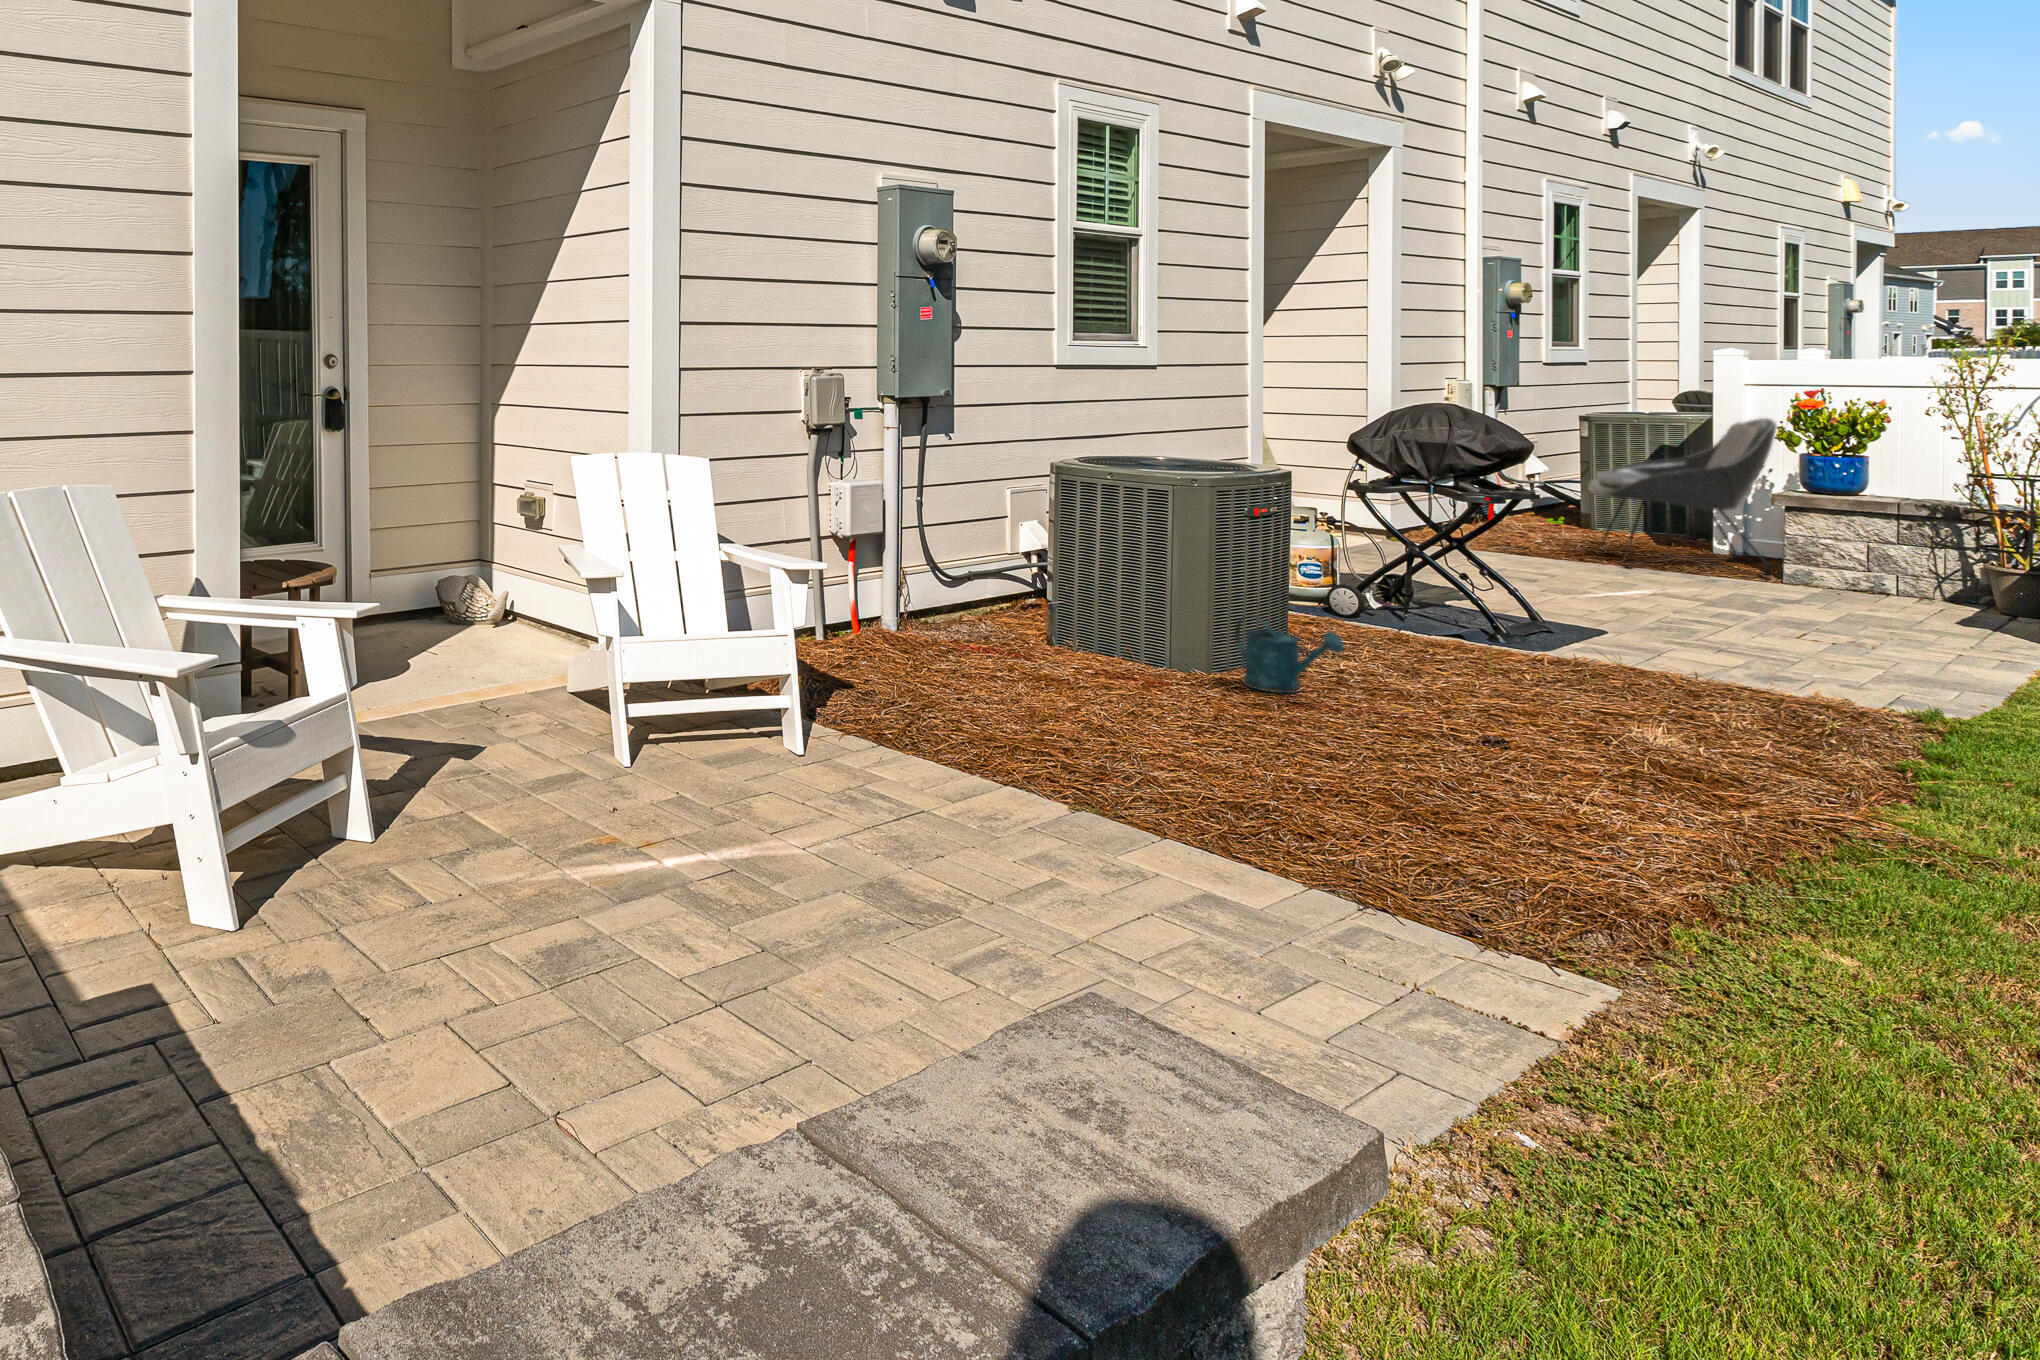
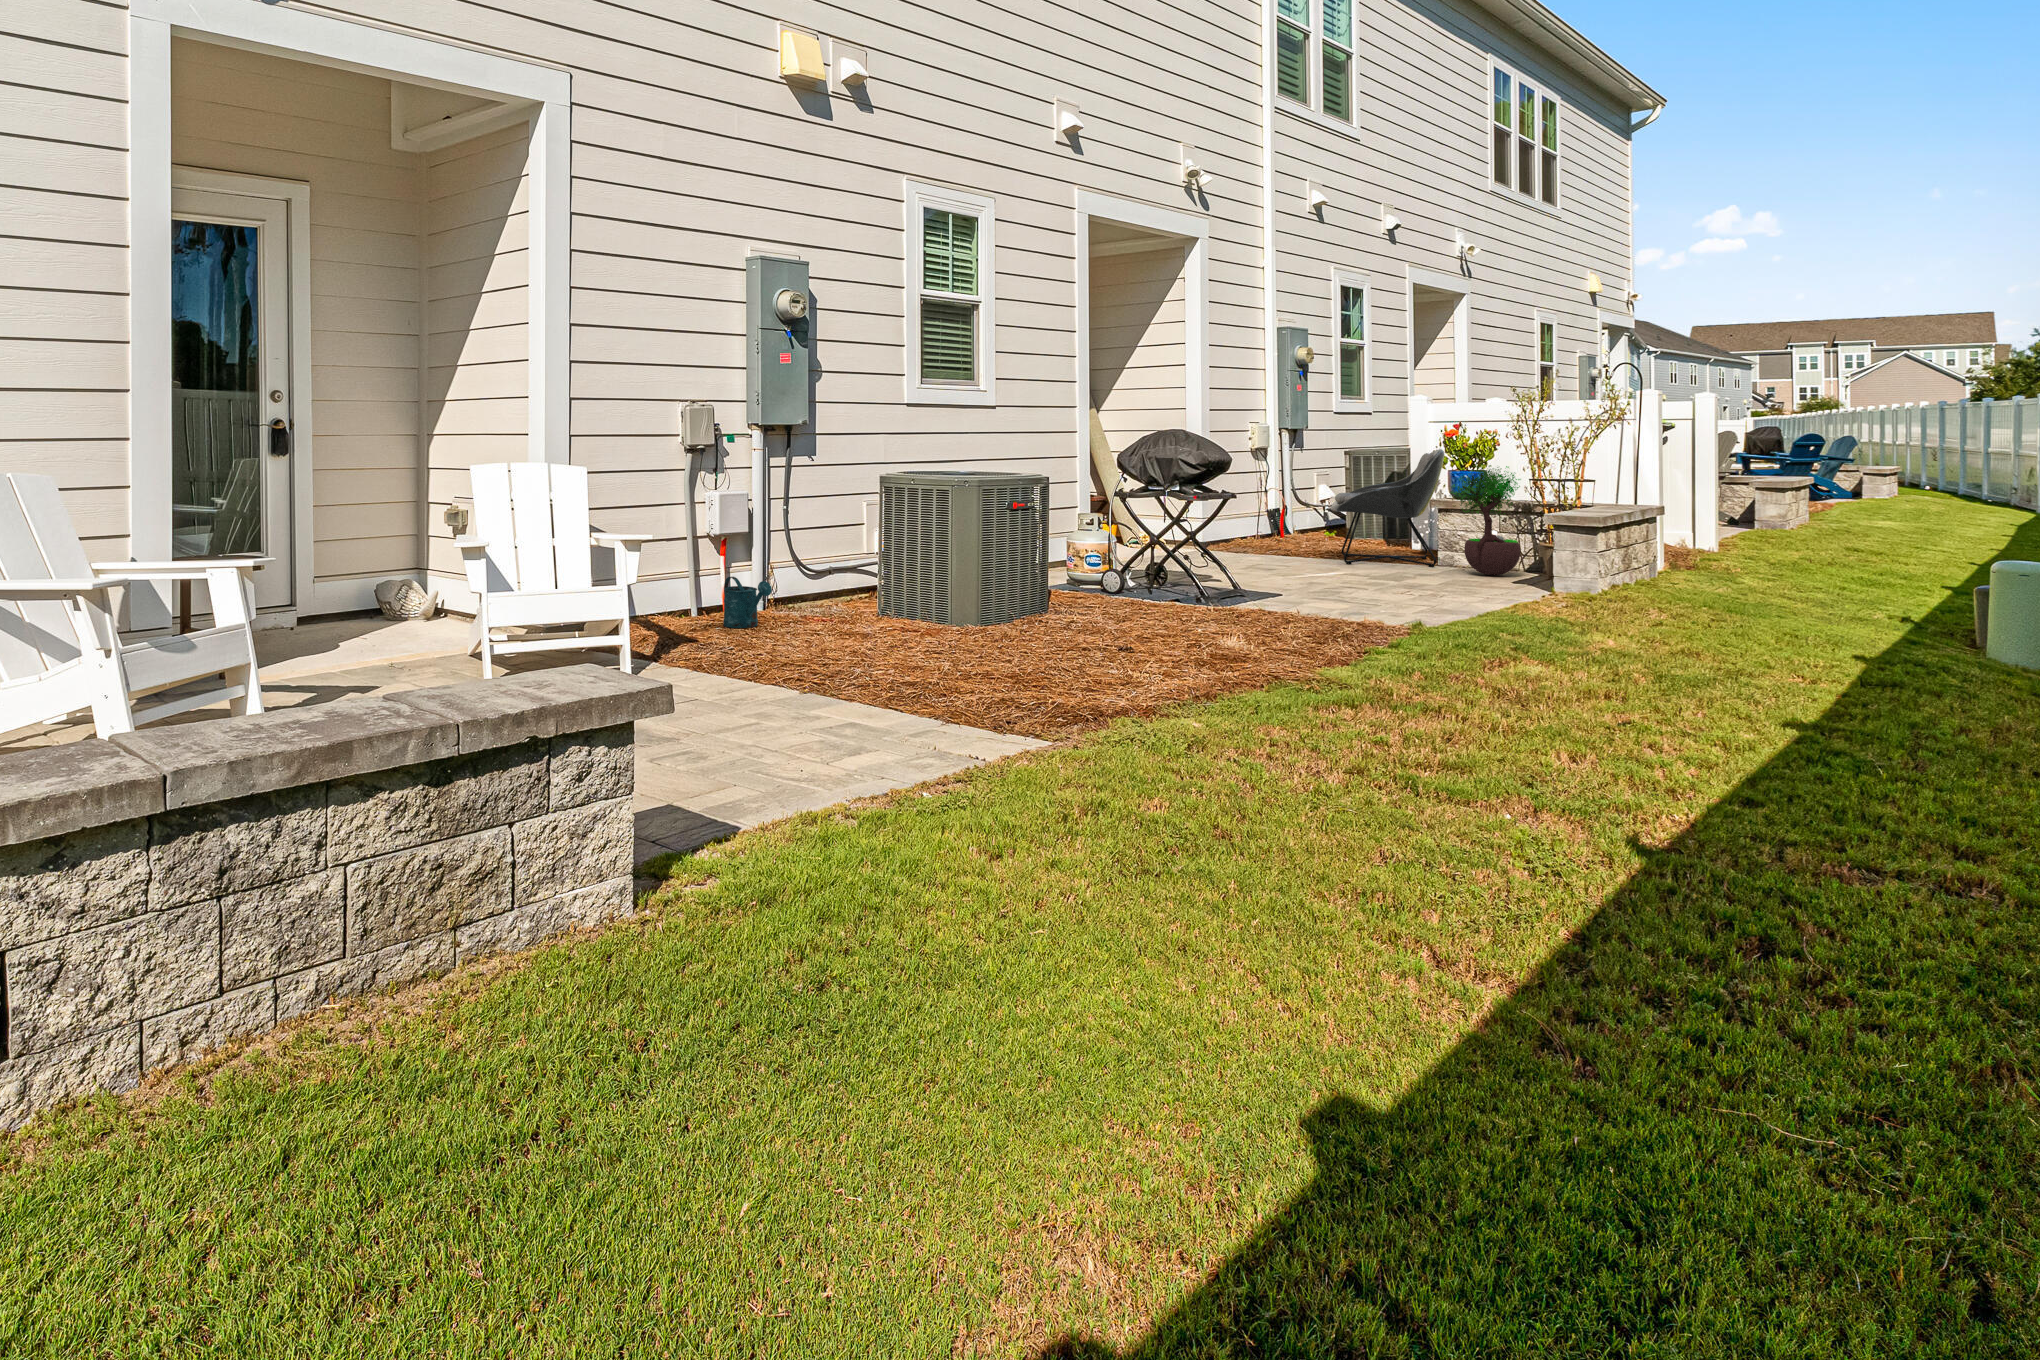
potted tree: none [1812,437,1948,599] -> present [1449,464,1521,576]
watering can: present [1235,617,1344,693] -> present [723,577,772,628]

